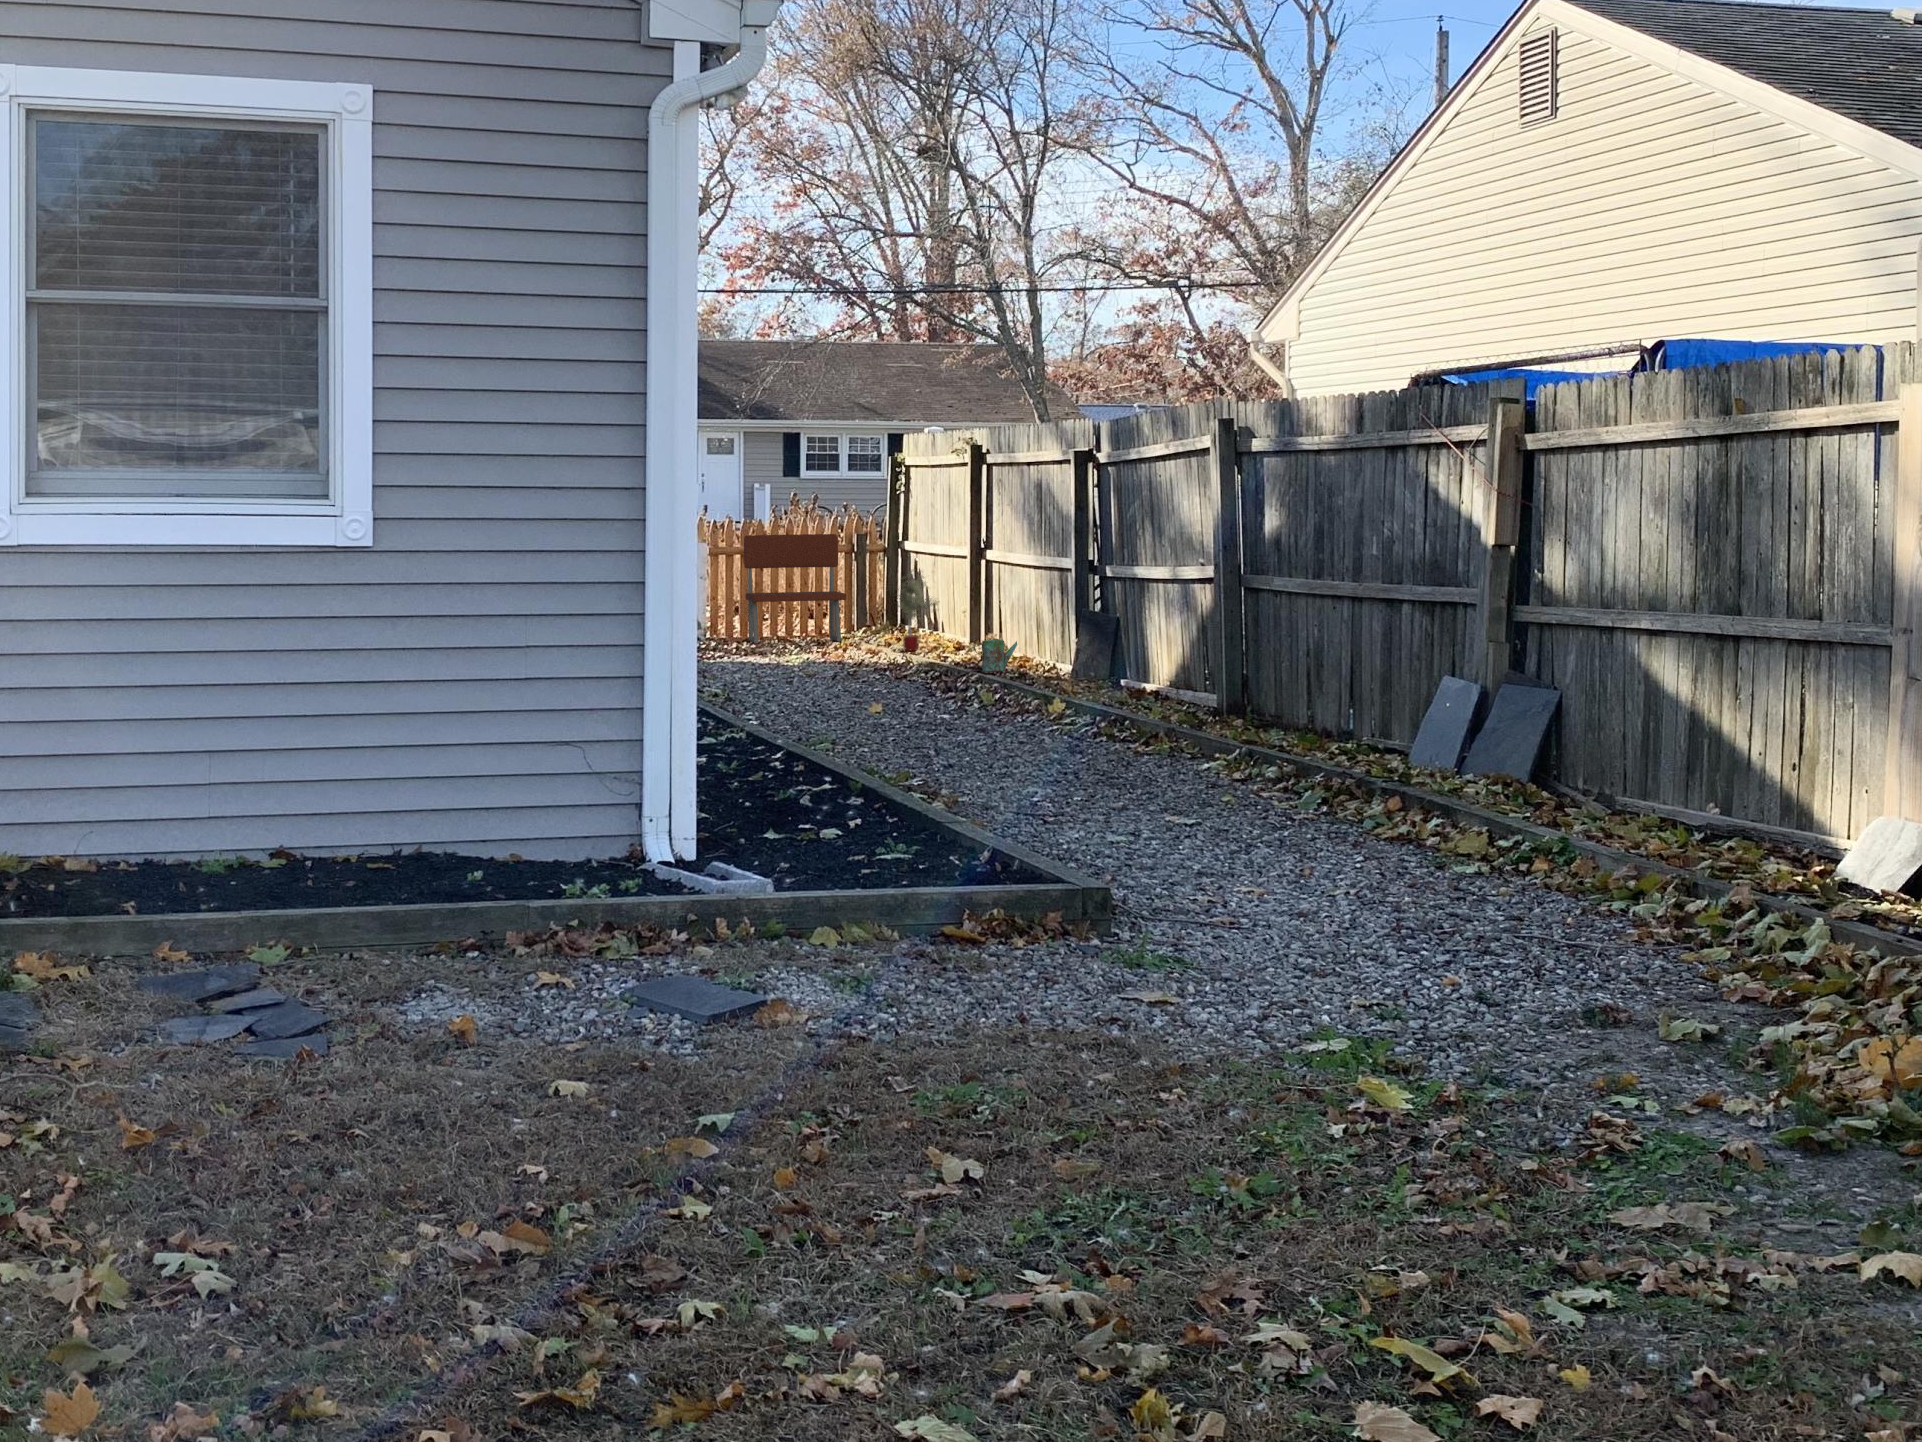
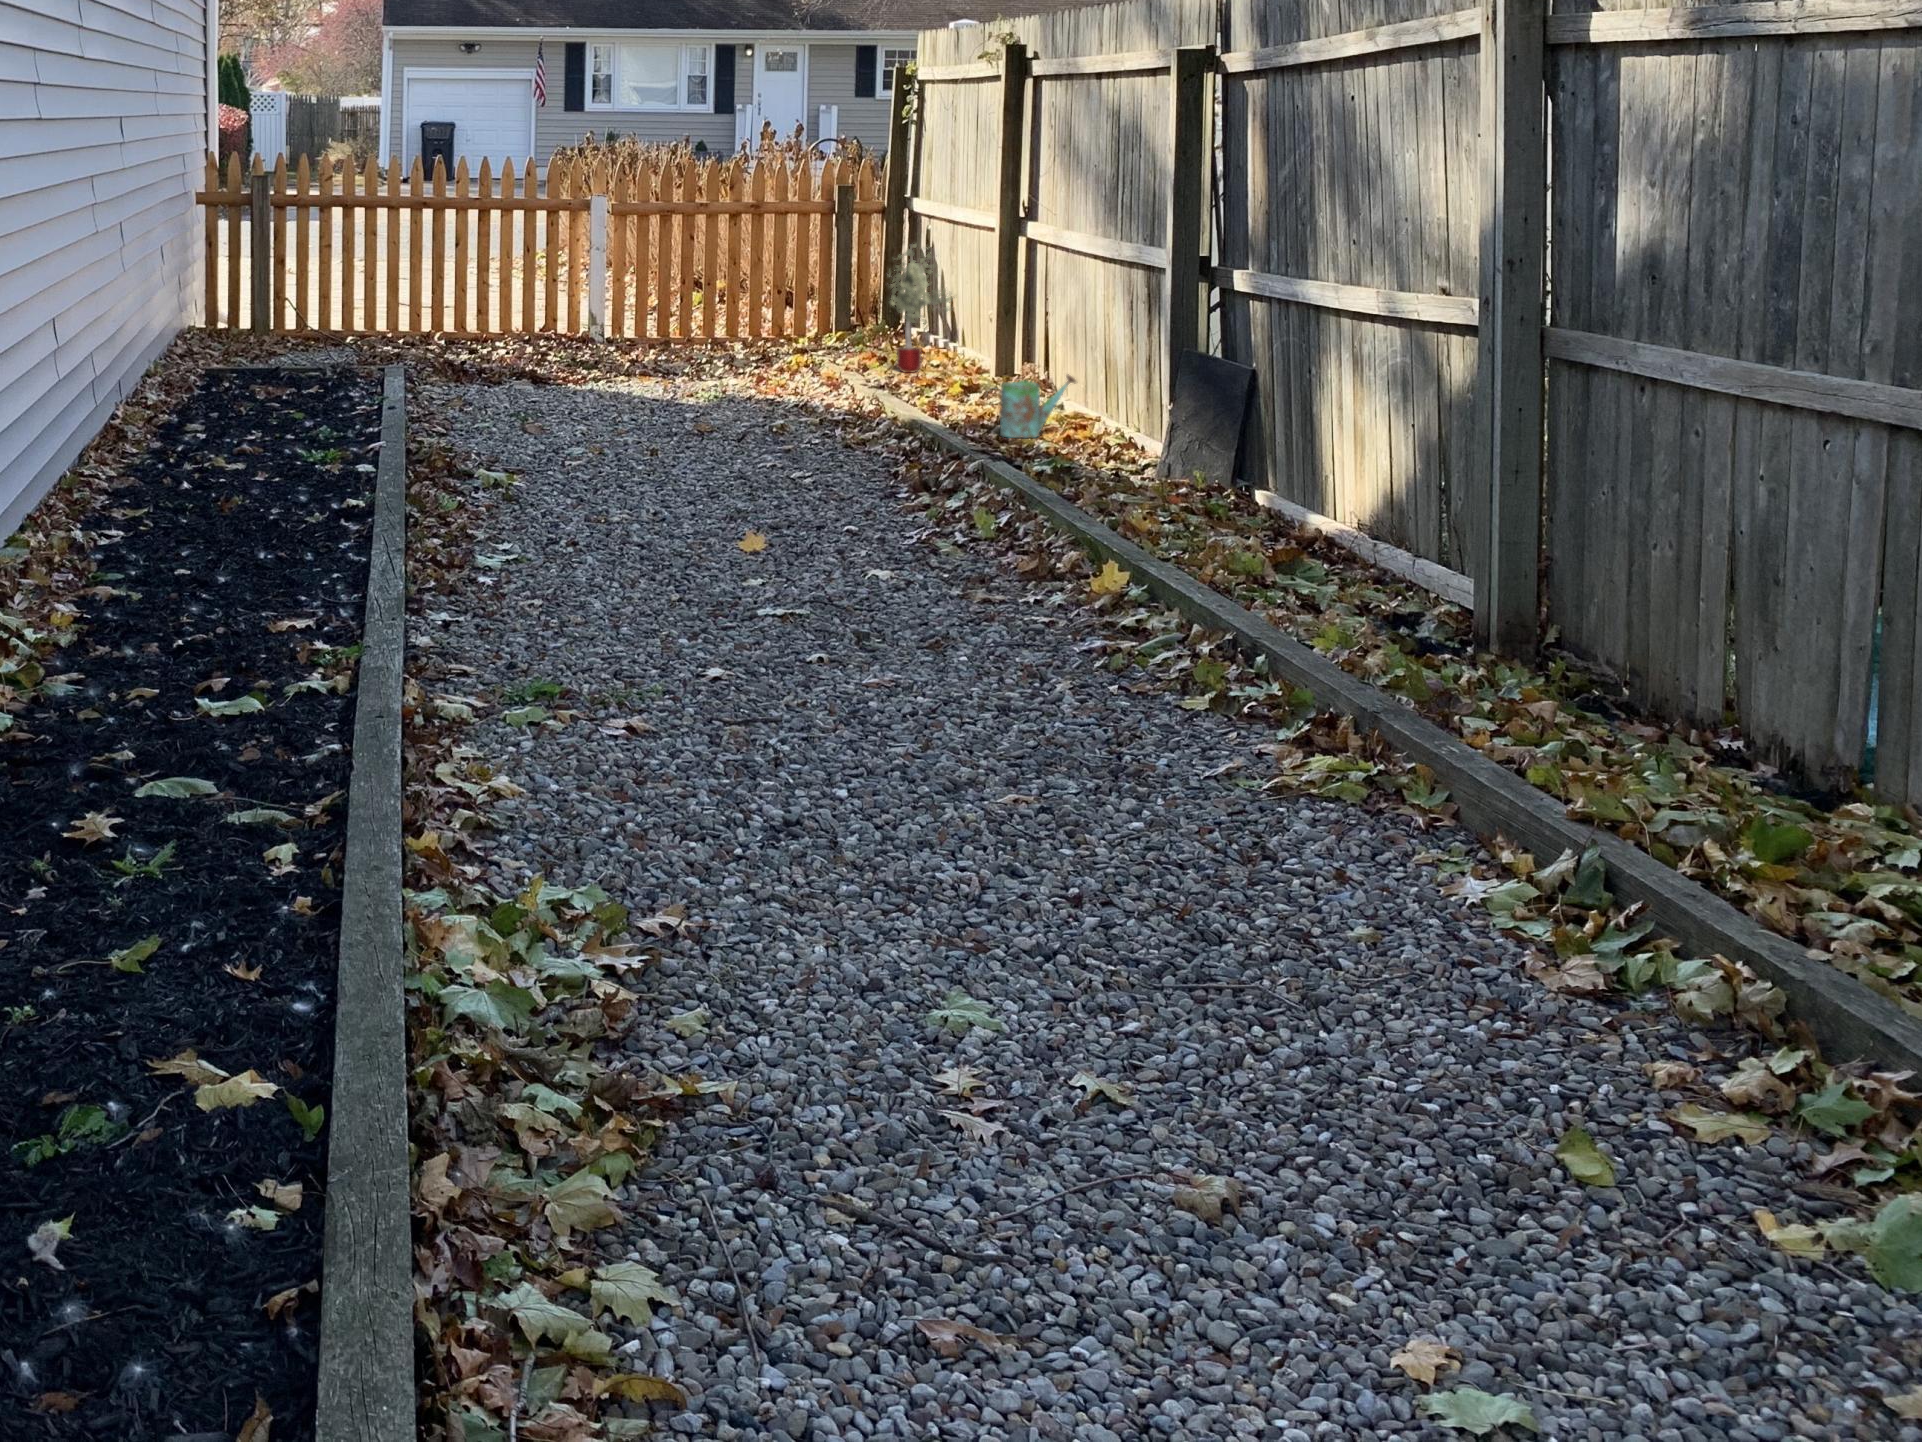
bench: present [744,534,846,644] -> none [678,183,825,345]

